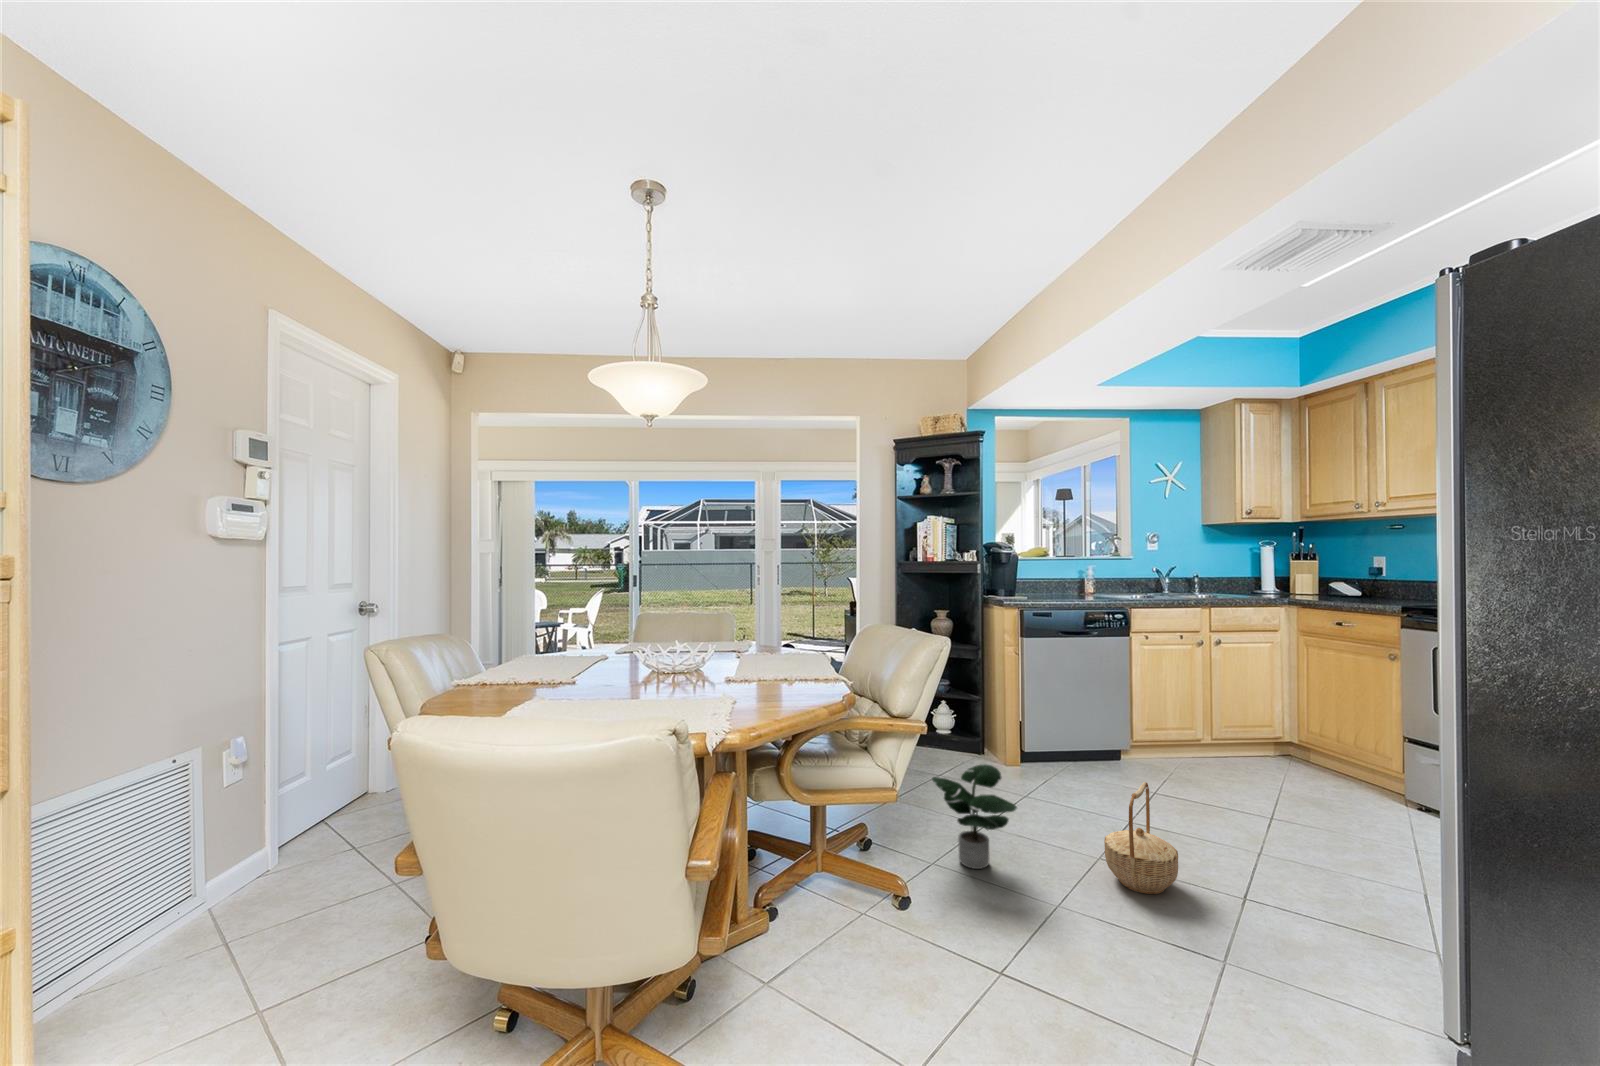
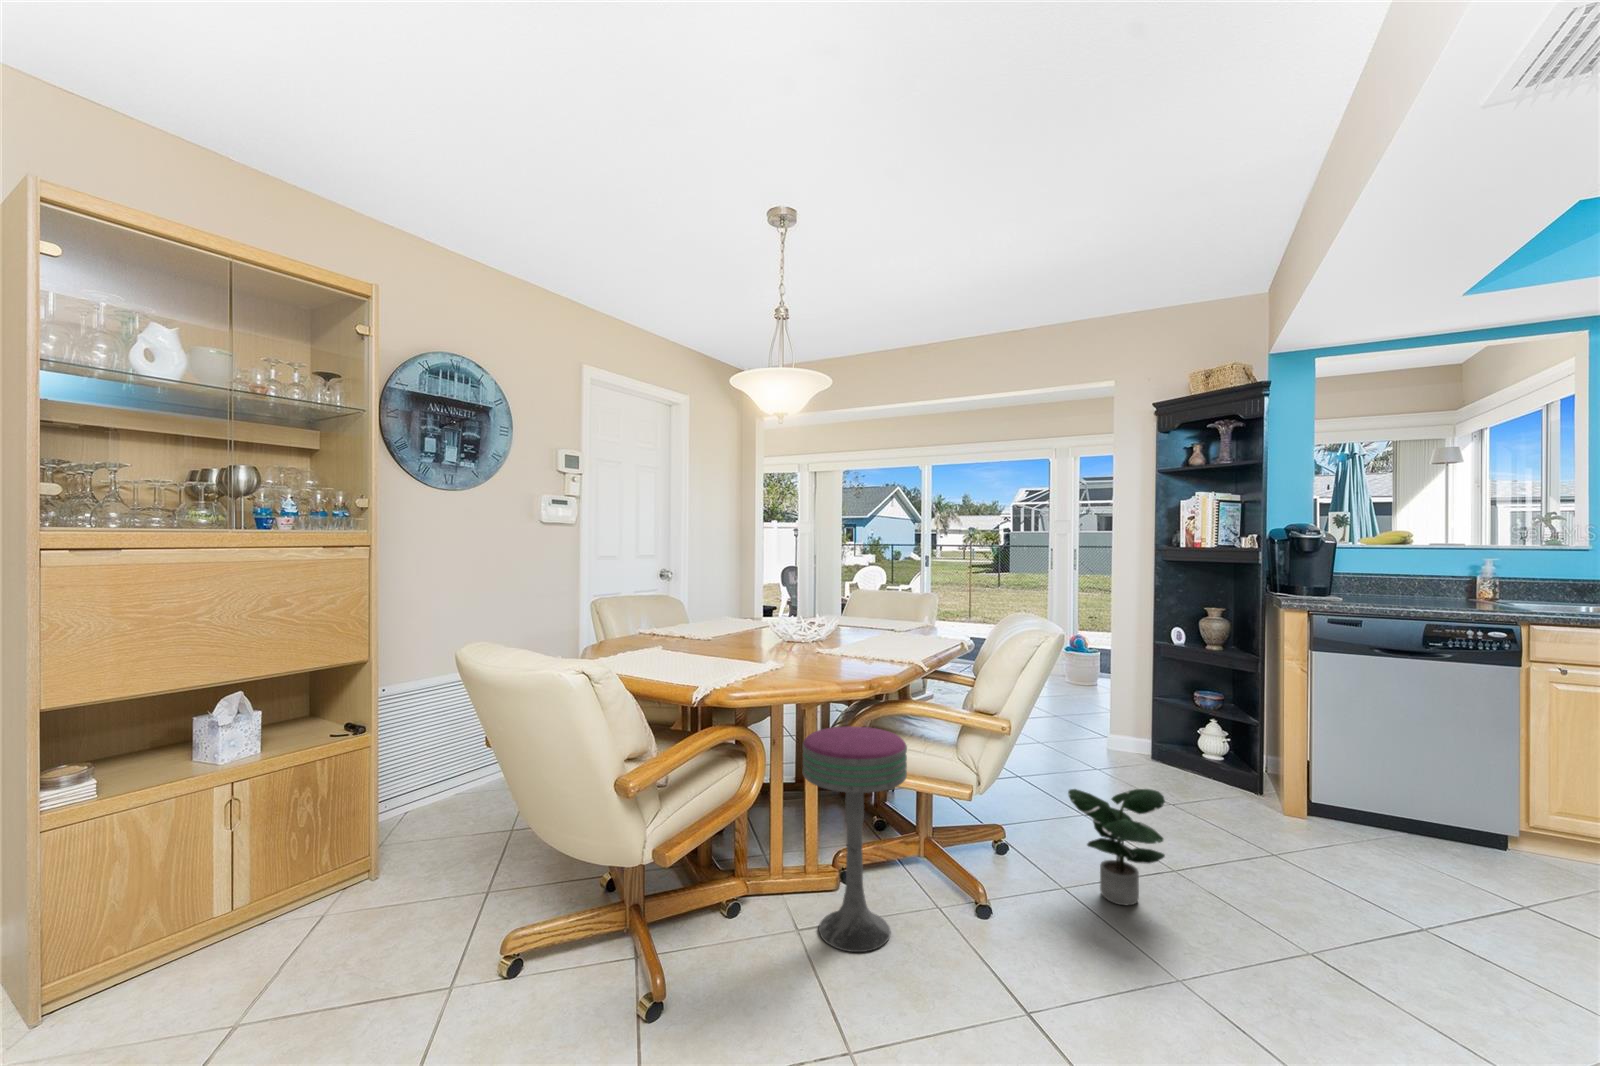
bar stool: none [757,758,867,1006] -> present [802,726,907,952]
basket: present [1104,782,1178,894] -> none [1289,853,1405,1005]

